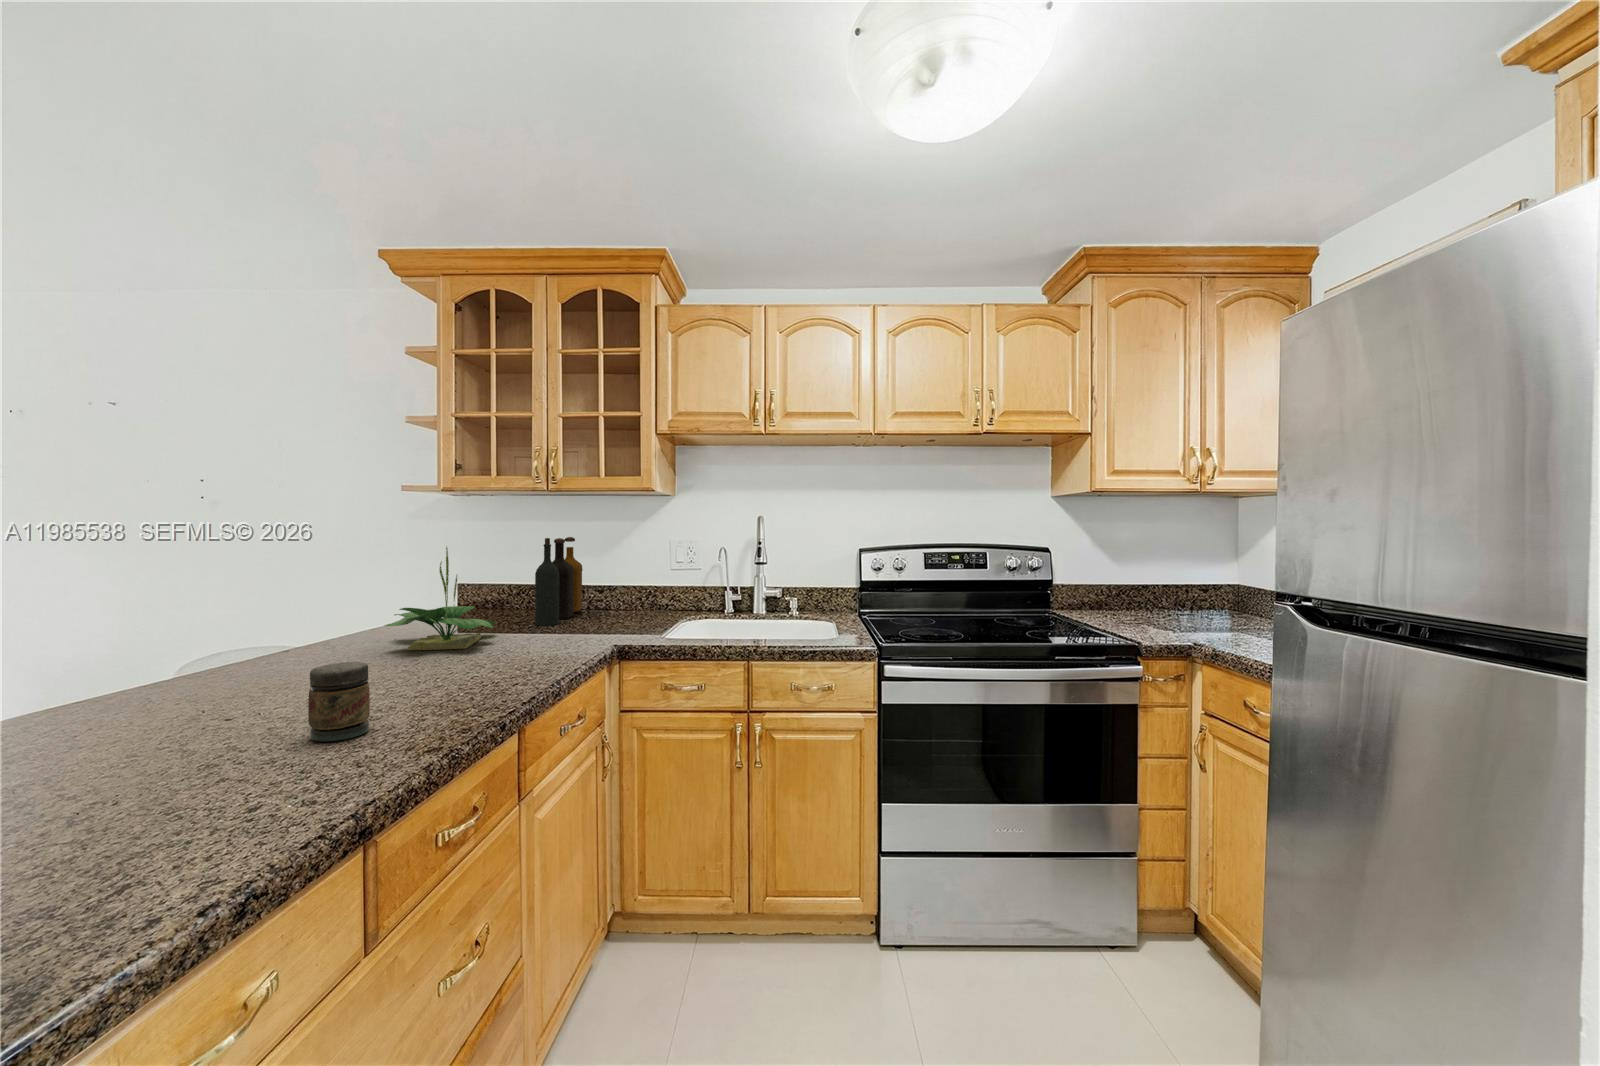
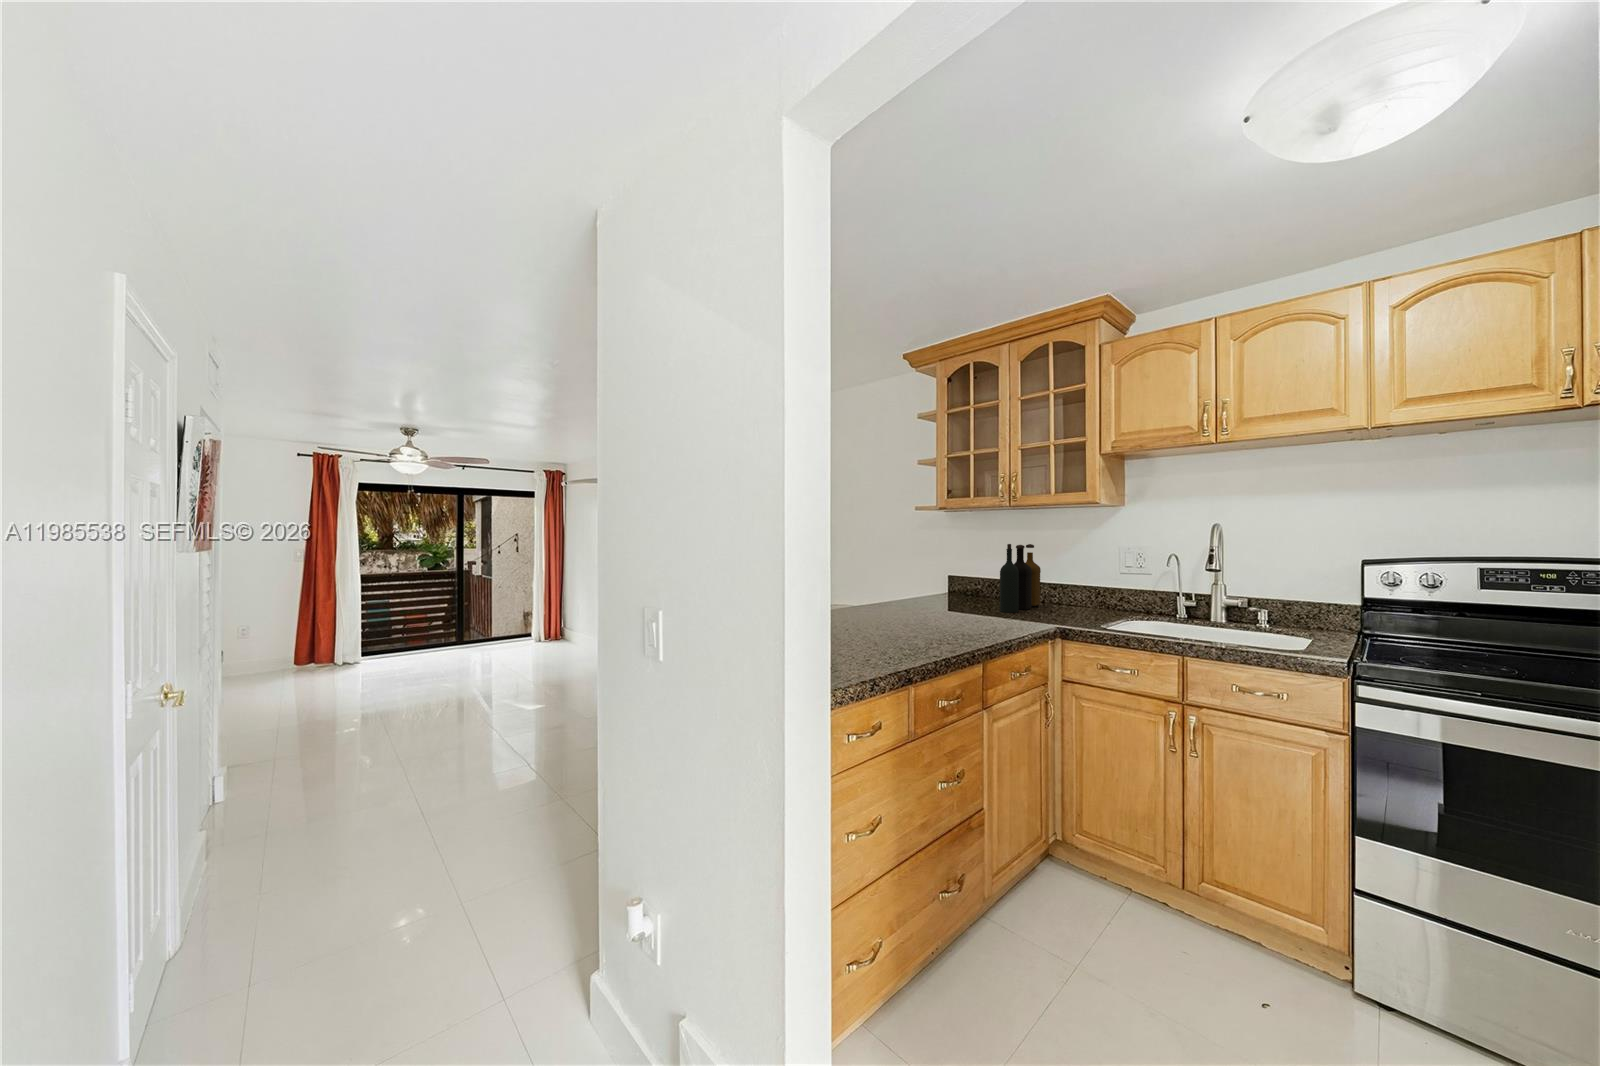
potted plant: present [385,547,495,650] -> none [901,548,970,619]
jar: present [308,662,370,742] -> none [863,608,891,650]

